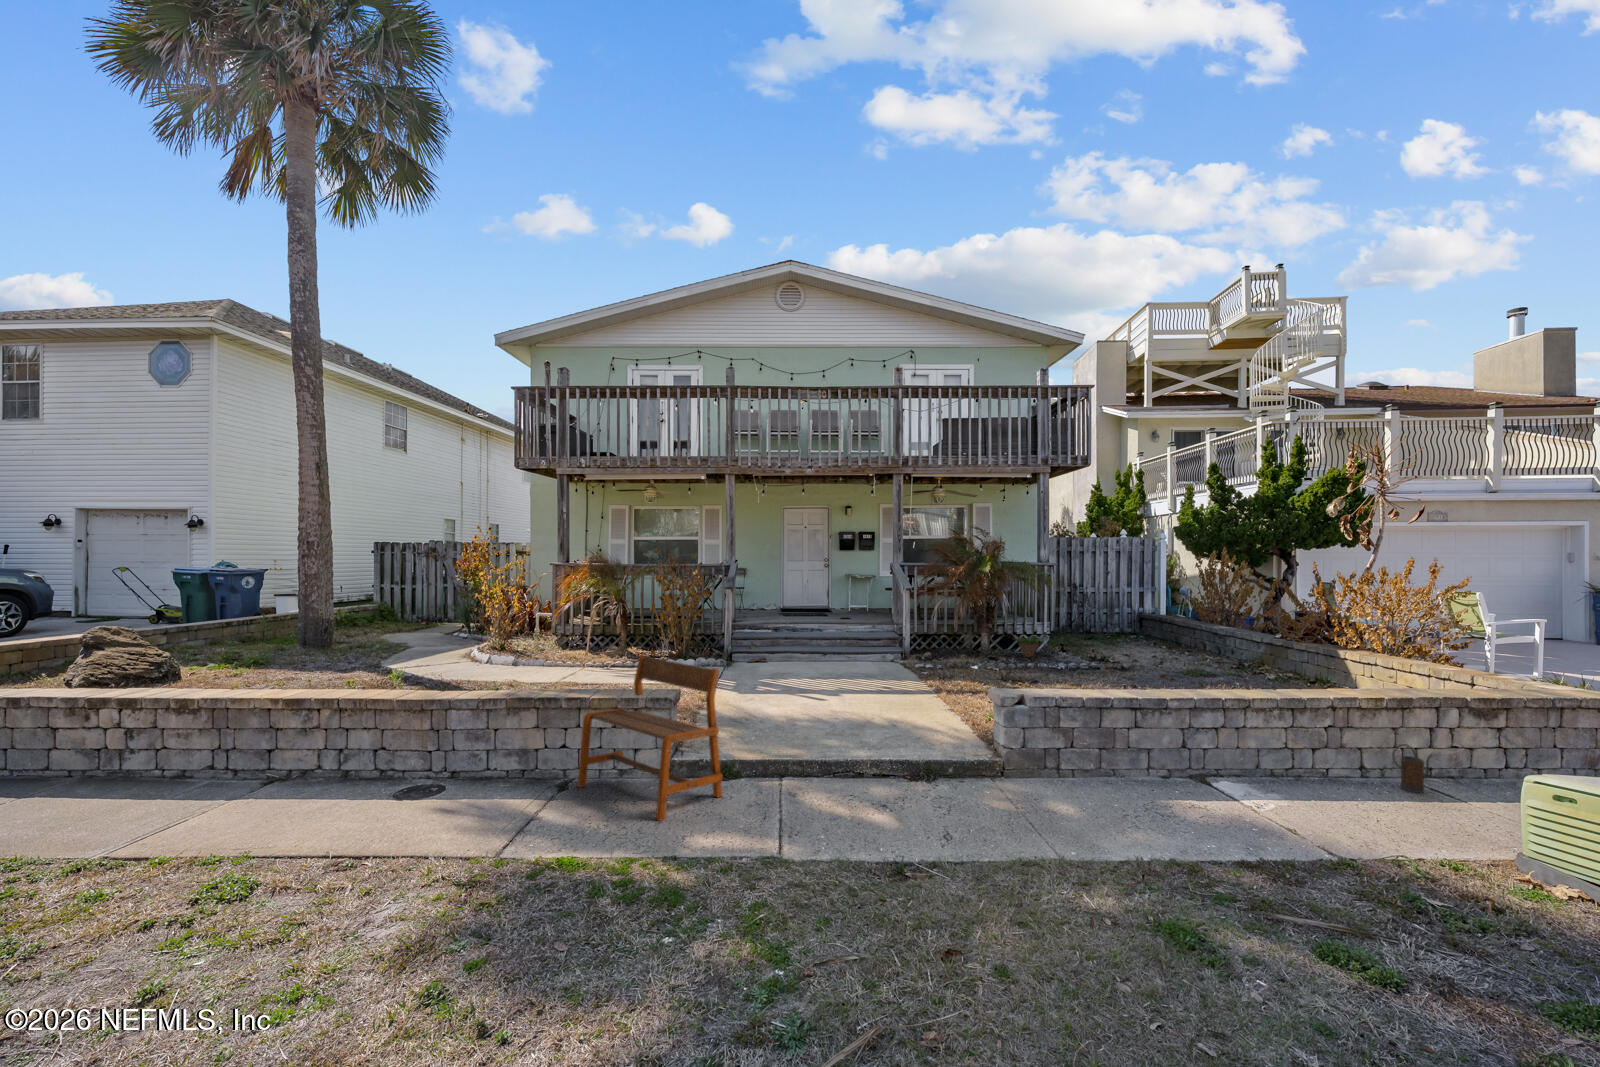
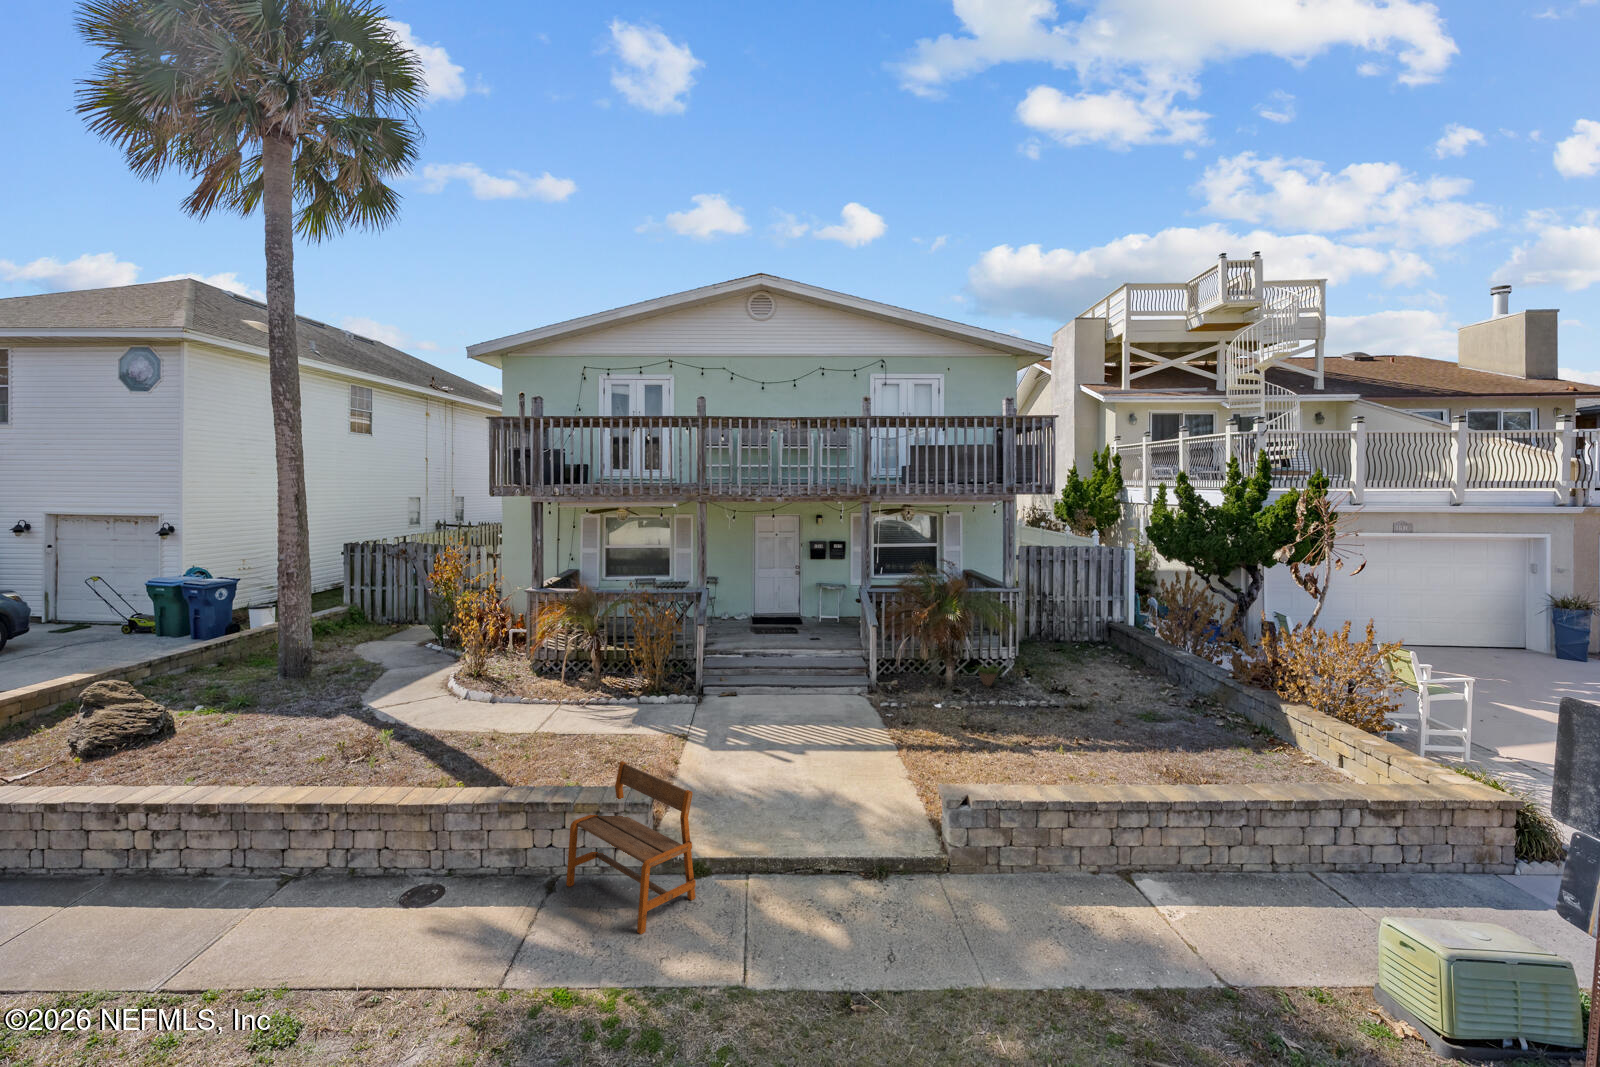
watering can: present [1392,744,1432,793] -> none [1281,843,1316,885]

